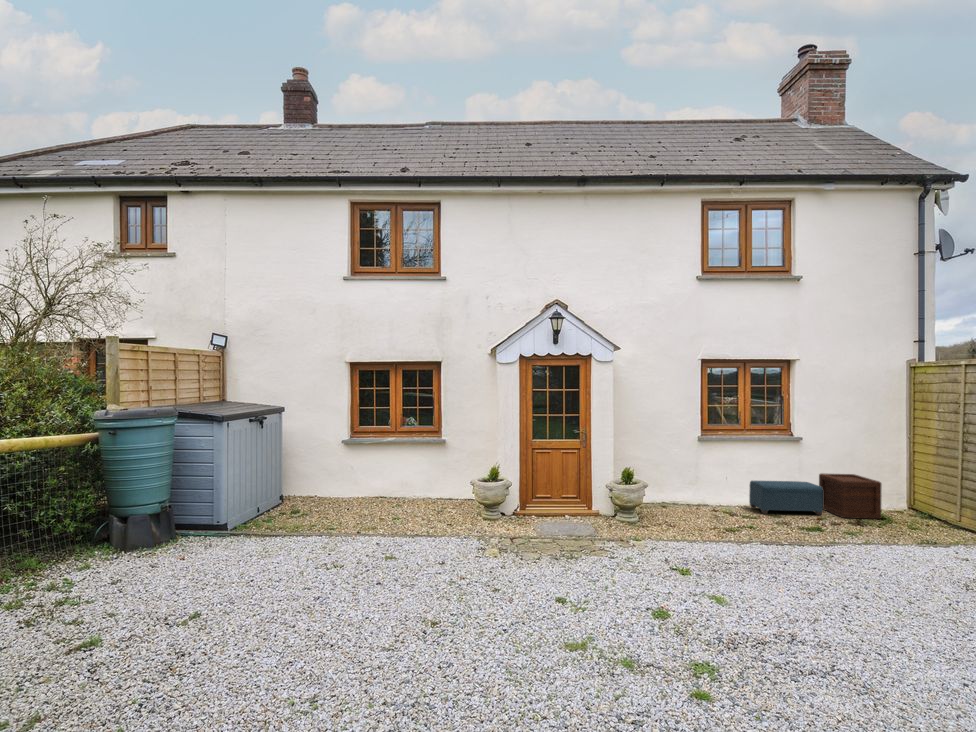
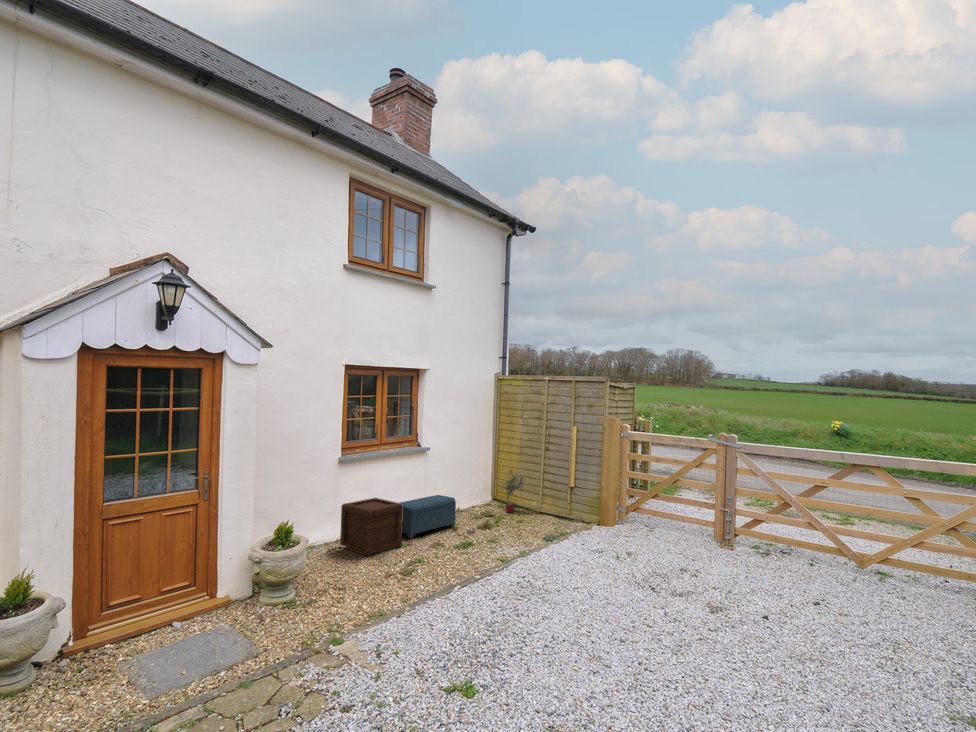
potted tree: none [900,469,938,519] -> present [499,469,524,513]
wooden crate: present [819,474,881,519] -> present [340,498,403,556]

